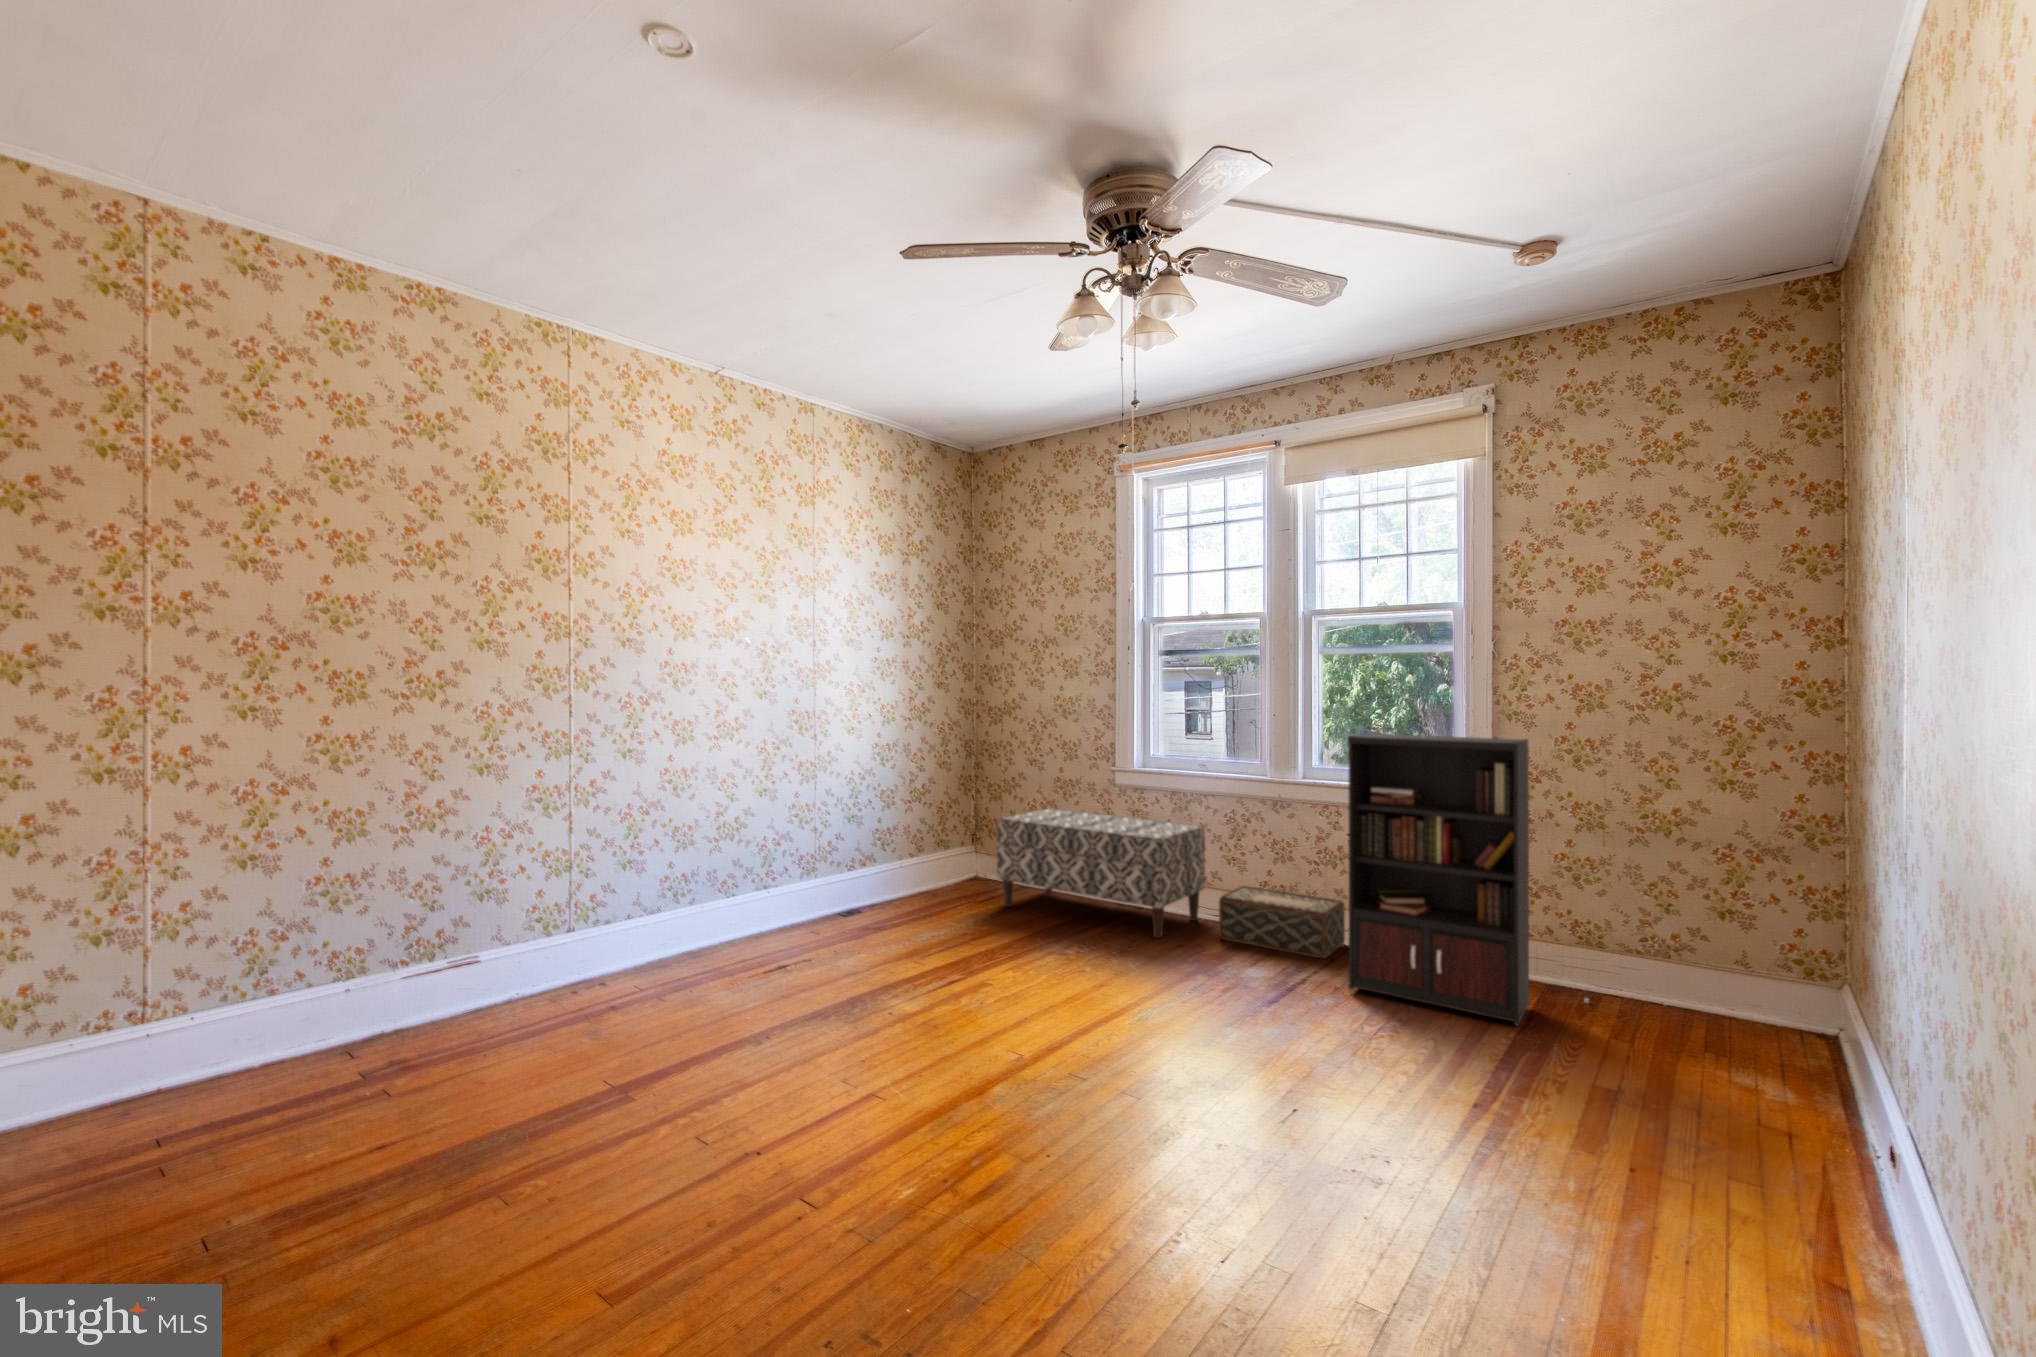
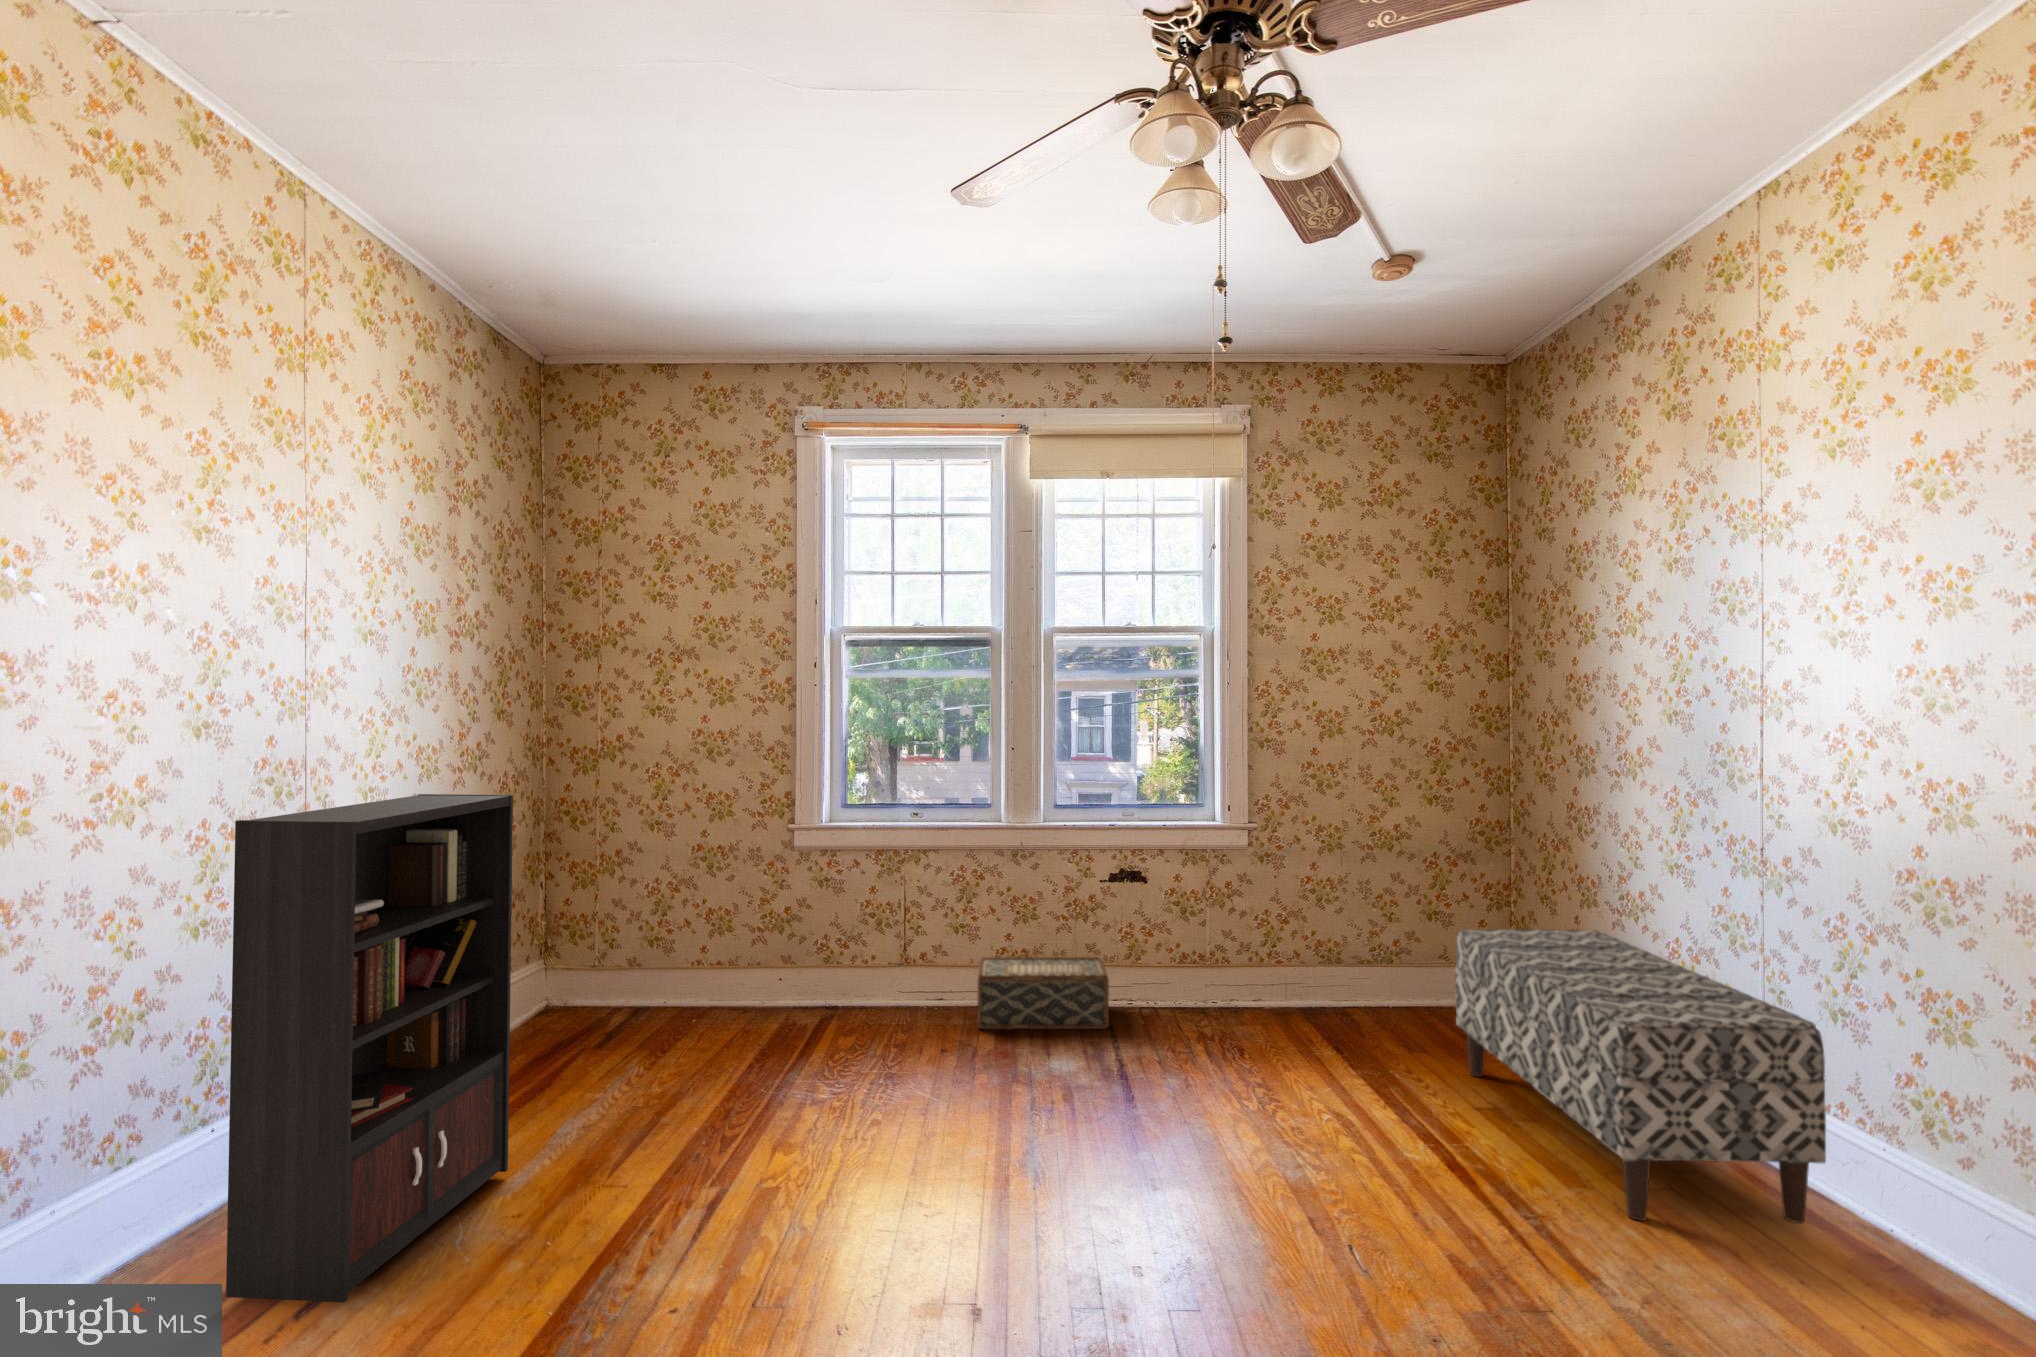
bookcase: present [1348,733,1589,1025] -> present [226,794,513,1303]
bench: present [997,808,1205,938] -> present [1456,929,1826,1223]

